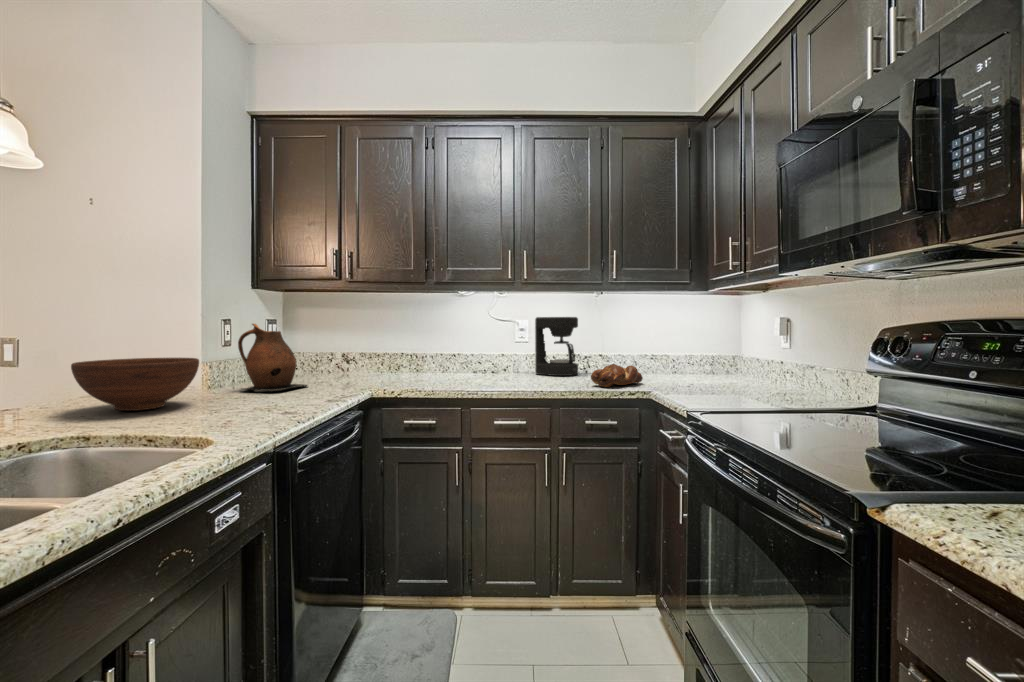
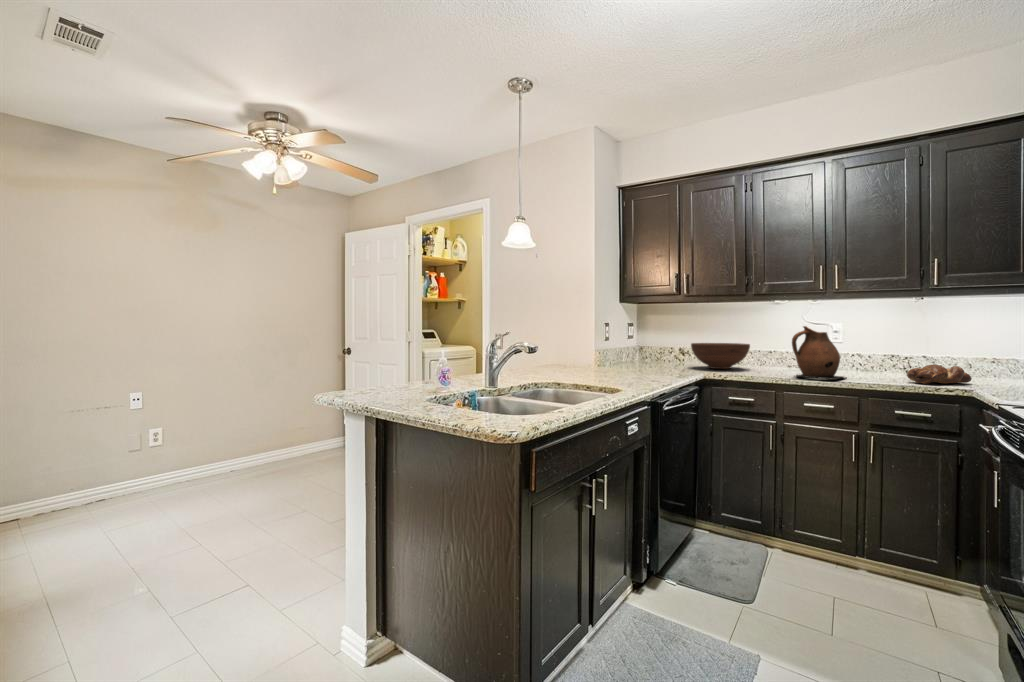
coffee maker: present [535,317,578,376] -> none [849,321,898,374]
ceramic pitcher: present [238,324,307,392] -> present [792,326,847,380]
fruit bowl: present [71,358,199,411] -> present [691,343,750,369]

